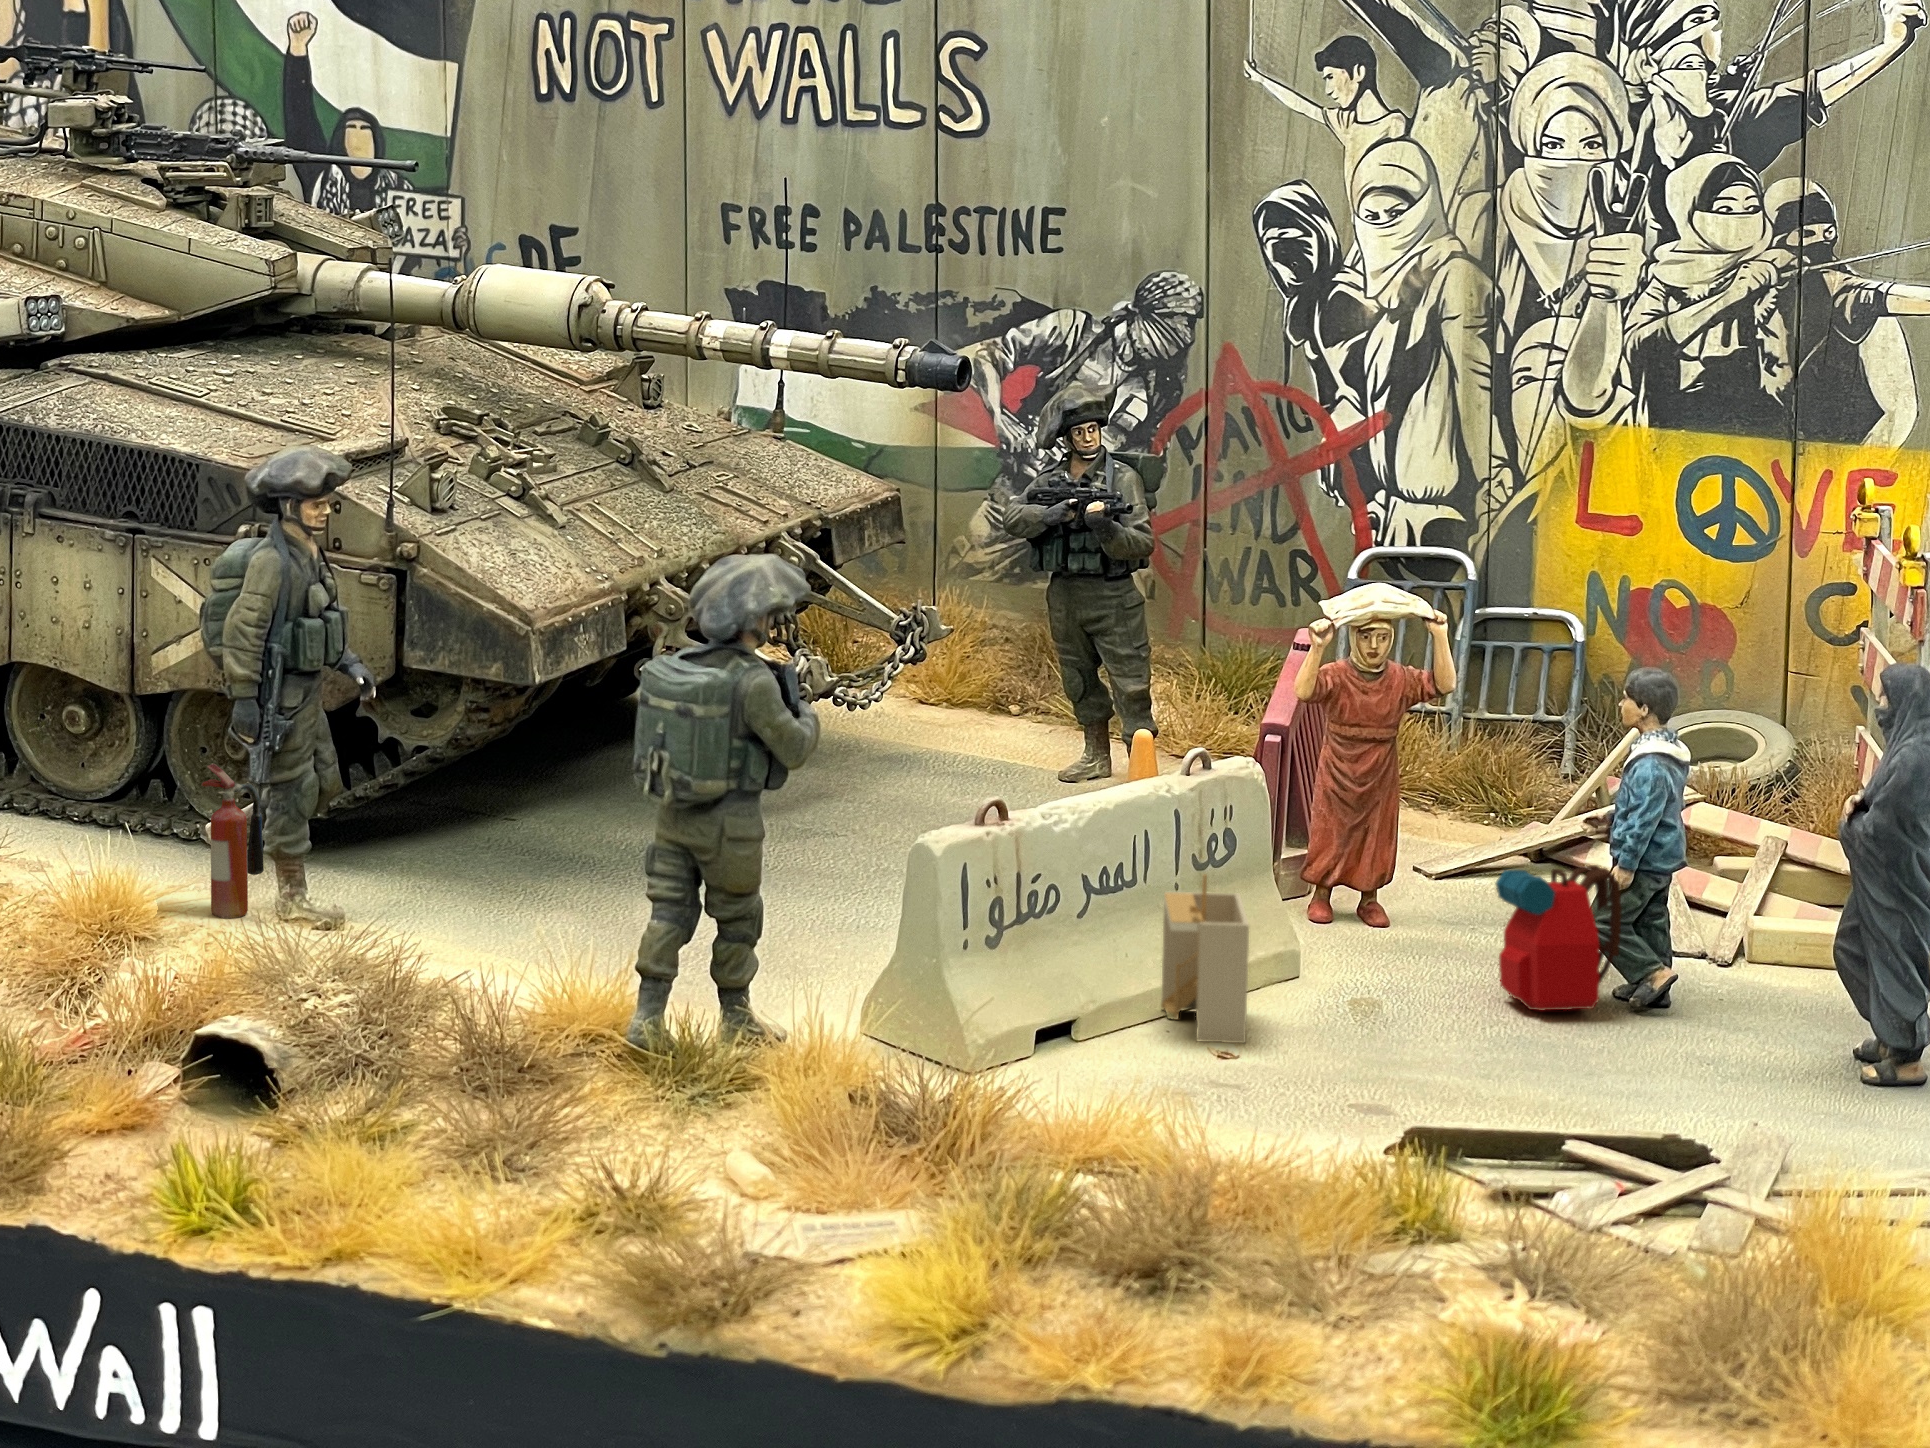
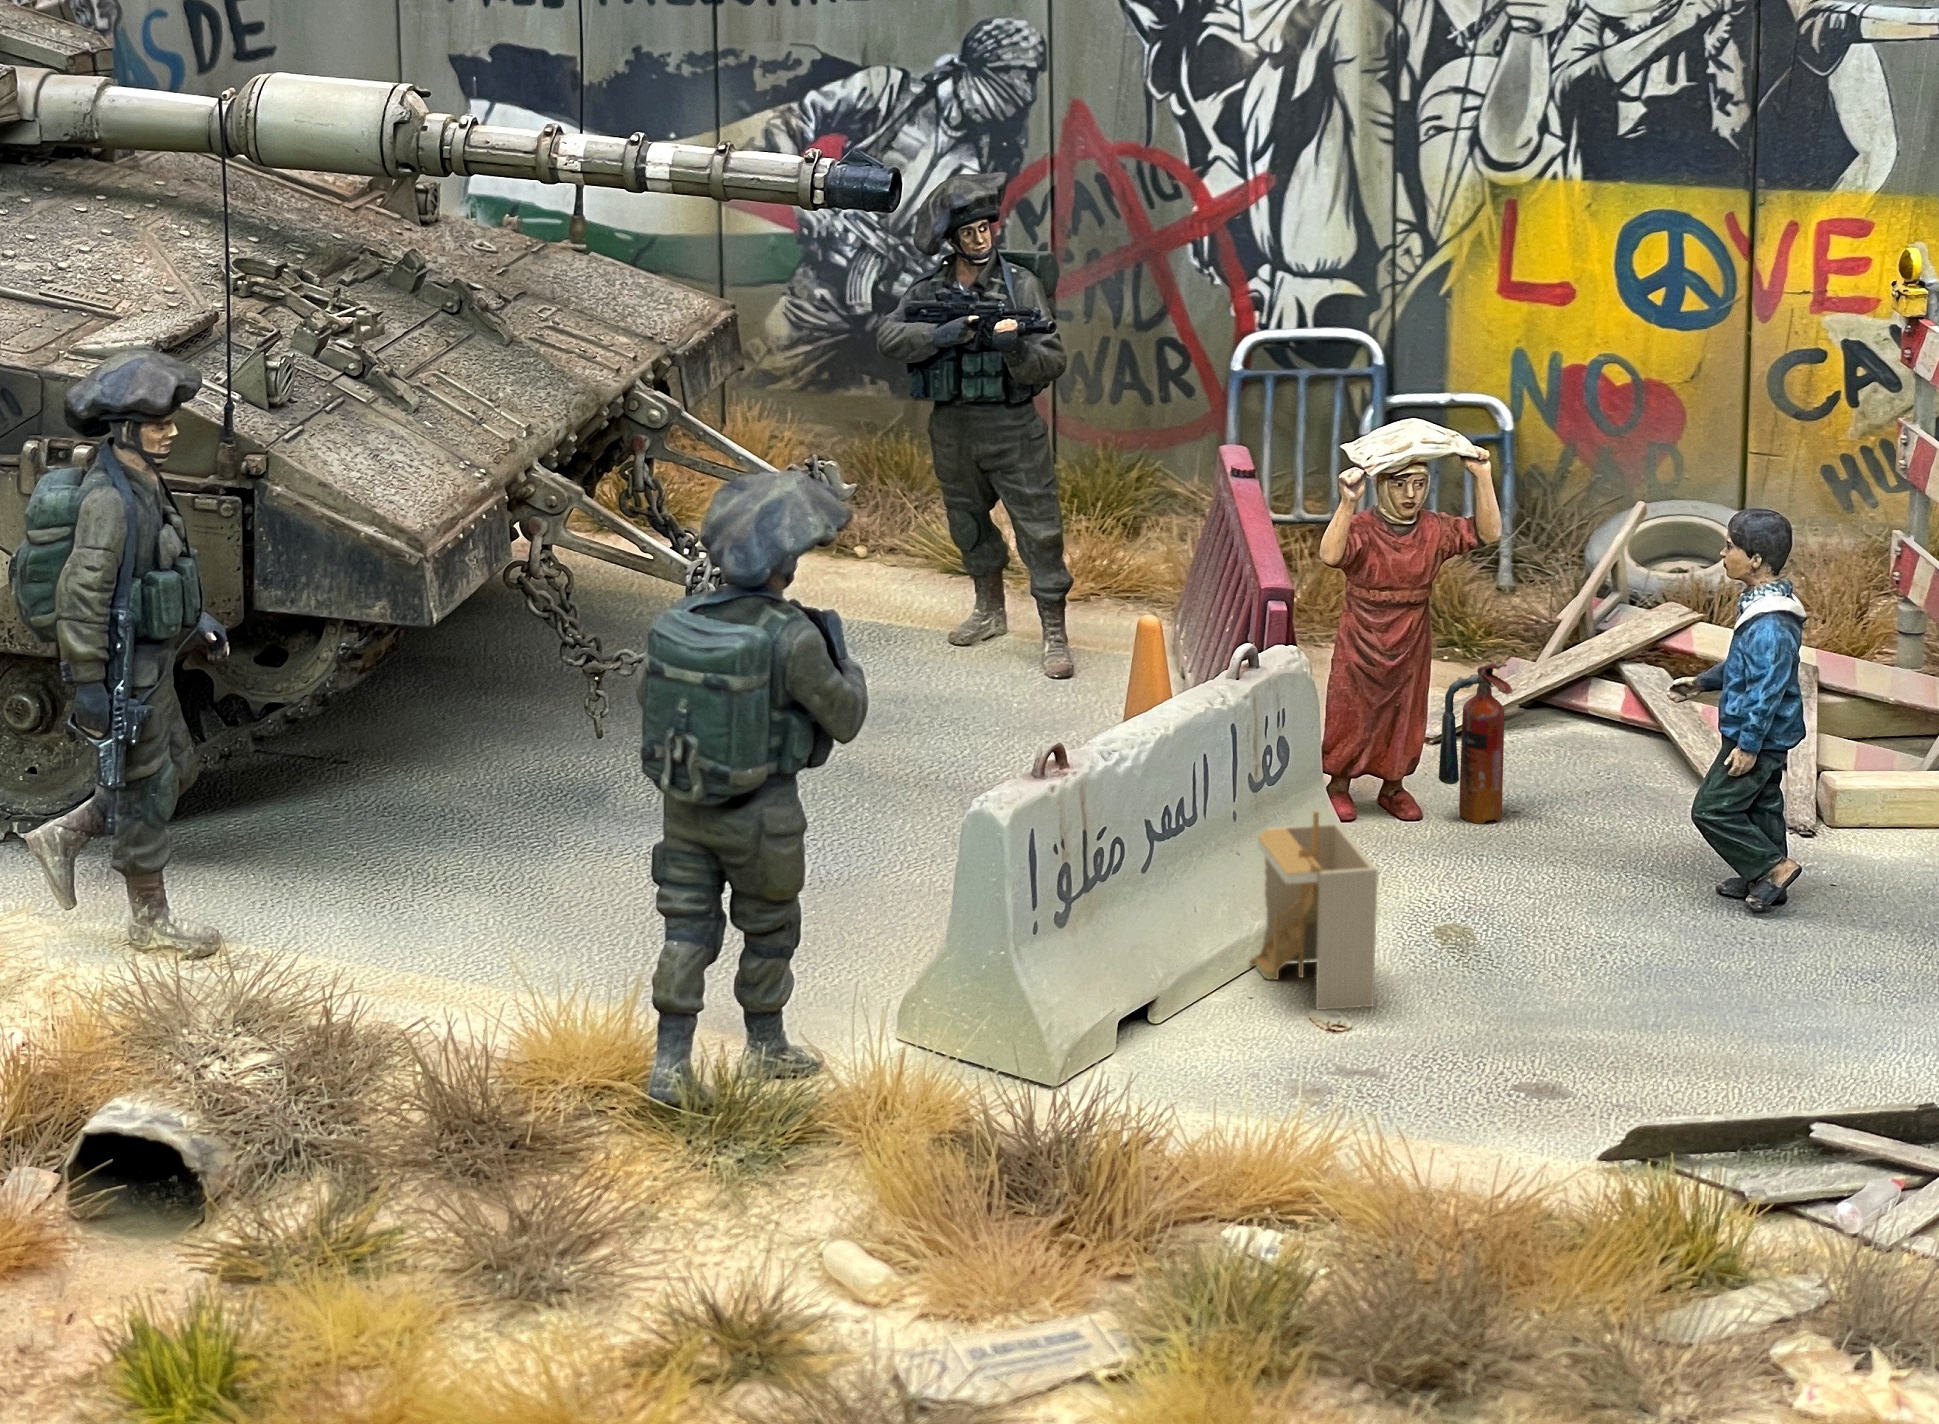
fire extinguisher: present [201,763,264,919] -> present [1439,663,1512,824]
backpack: present [1496,865,1622,1011] -> none [1600,742,1750,921]

